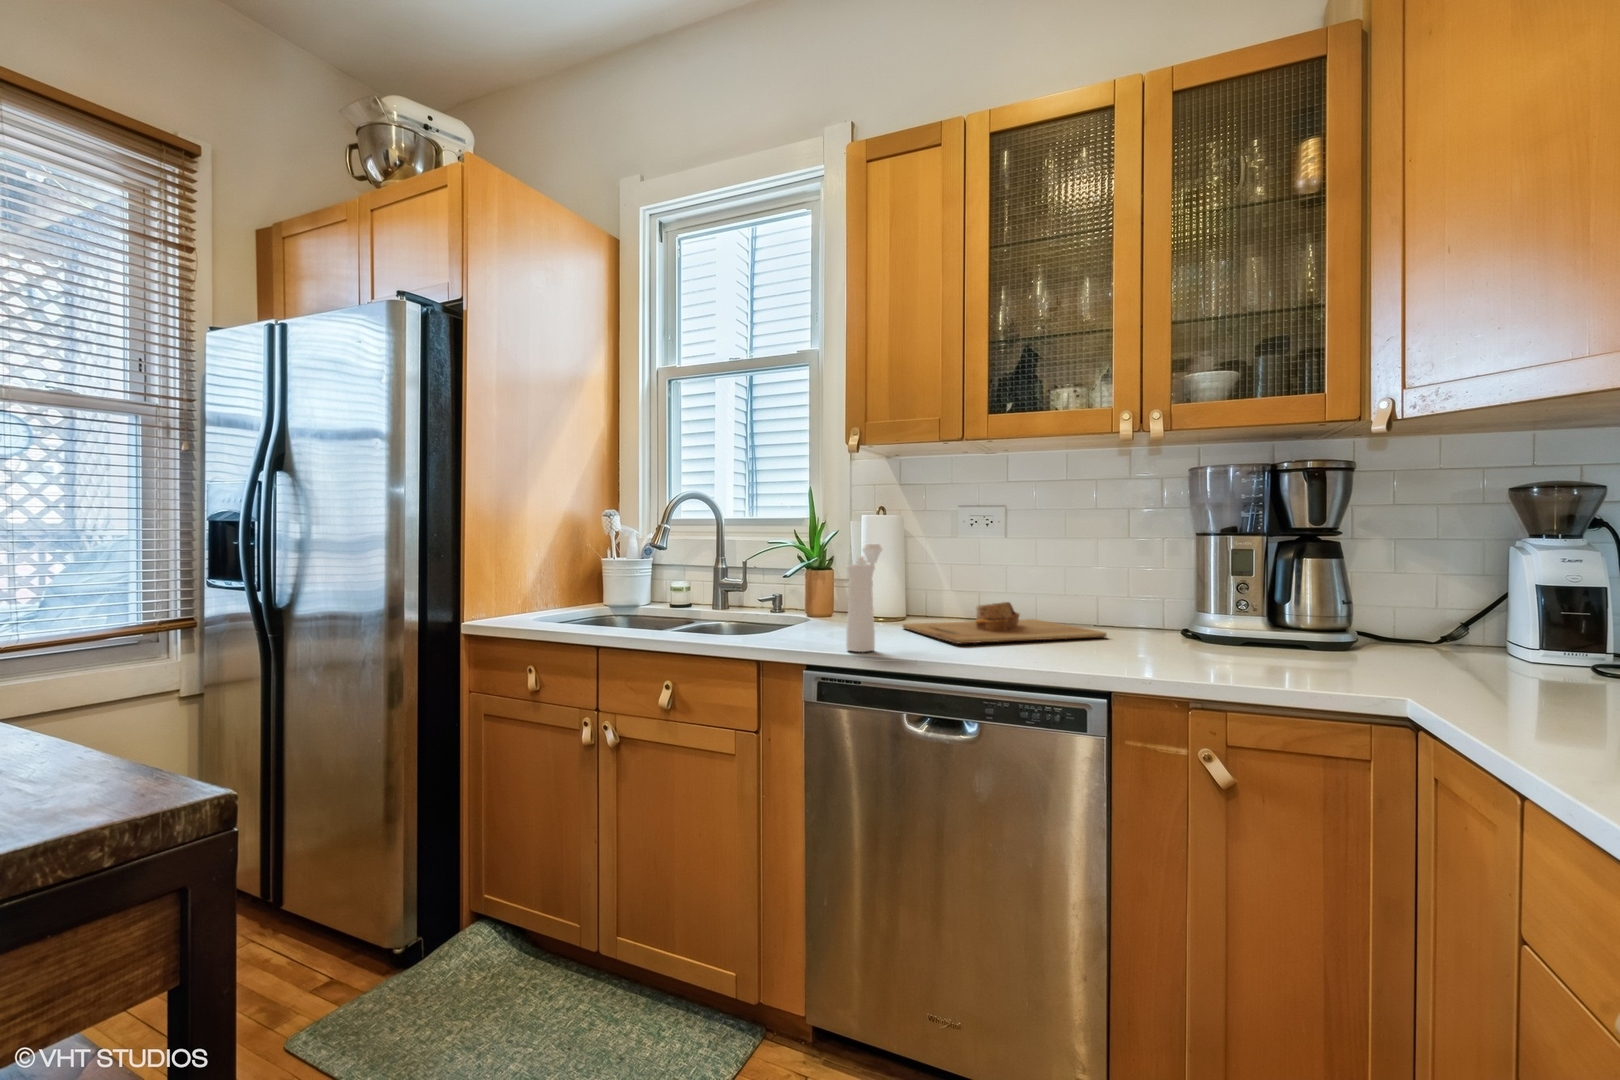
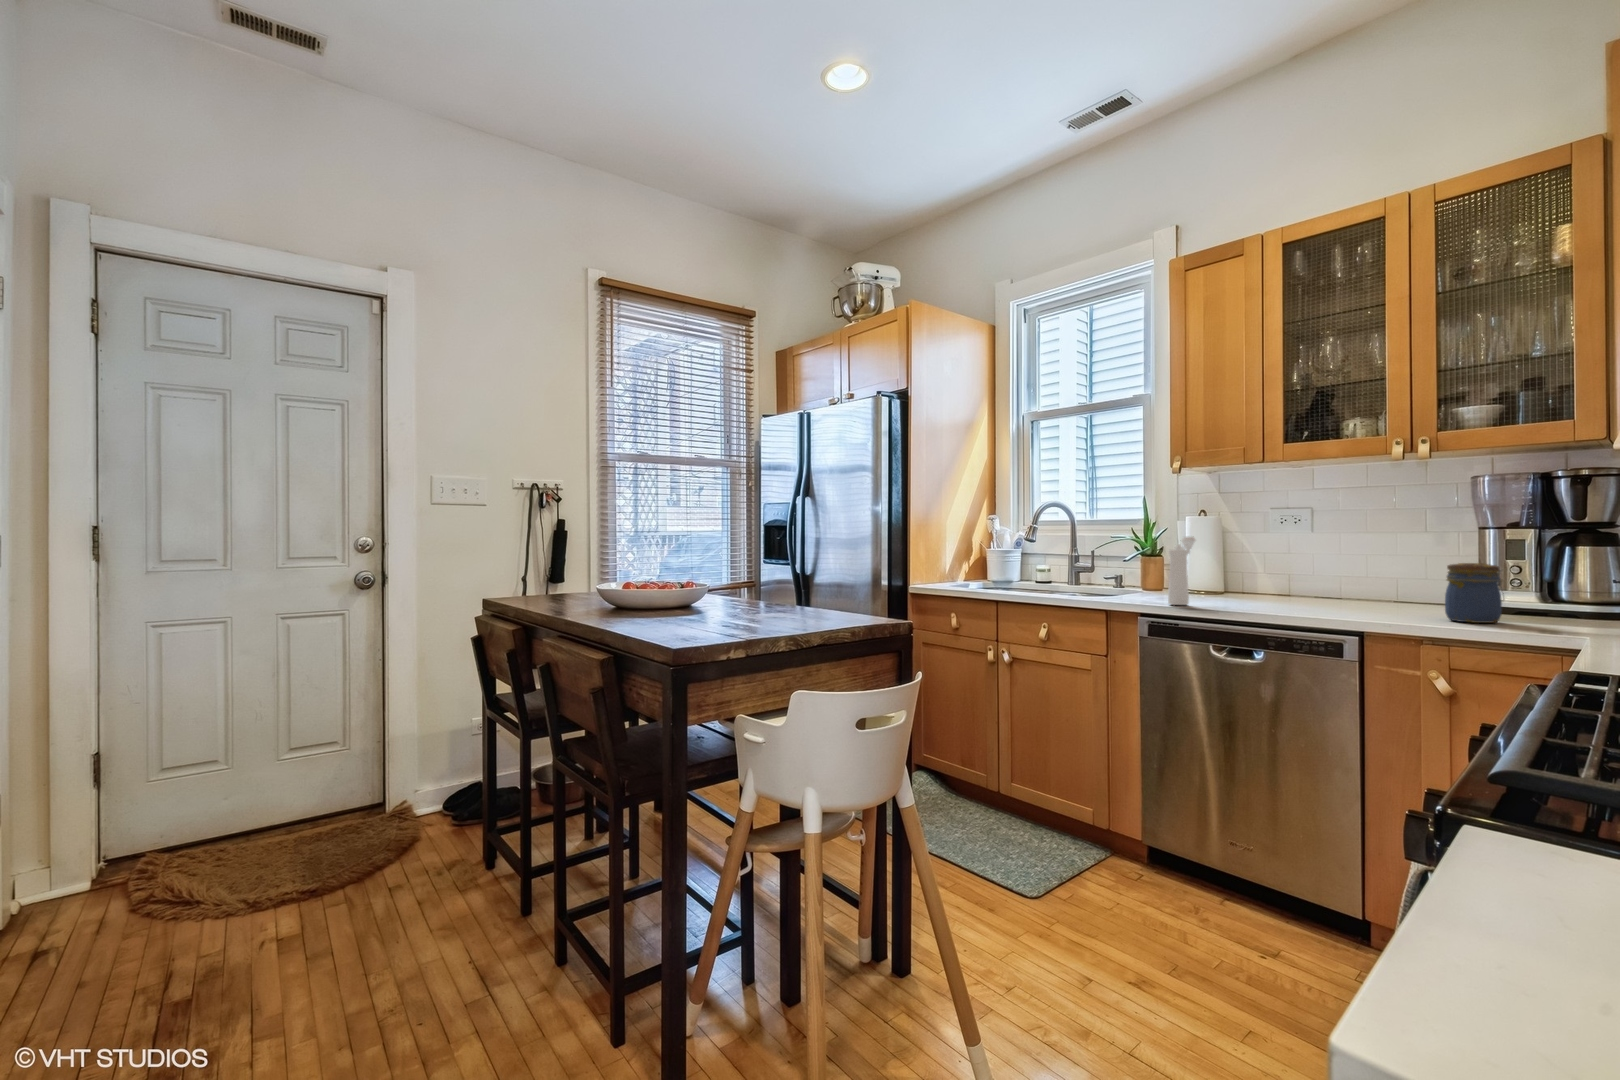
jar: none [1205,585,1273,673] -> present [1445,563,1504,623]
cutting board: present [903,602,1107,644] -> none [1215,578,1386,605]

